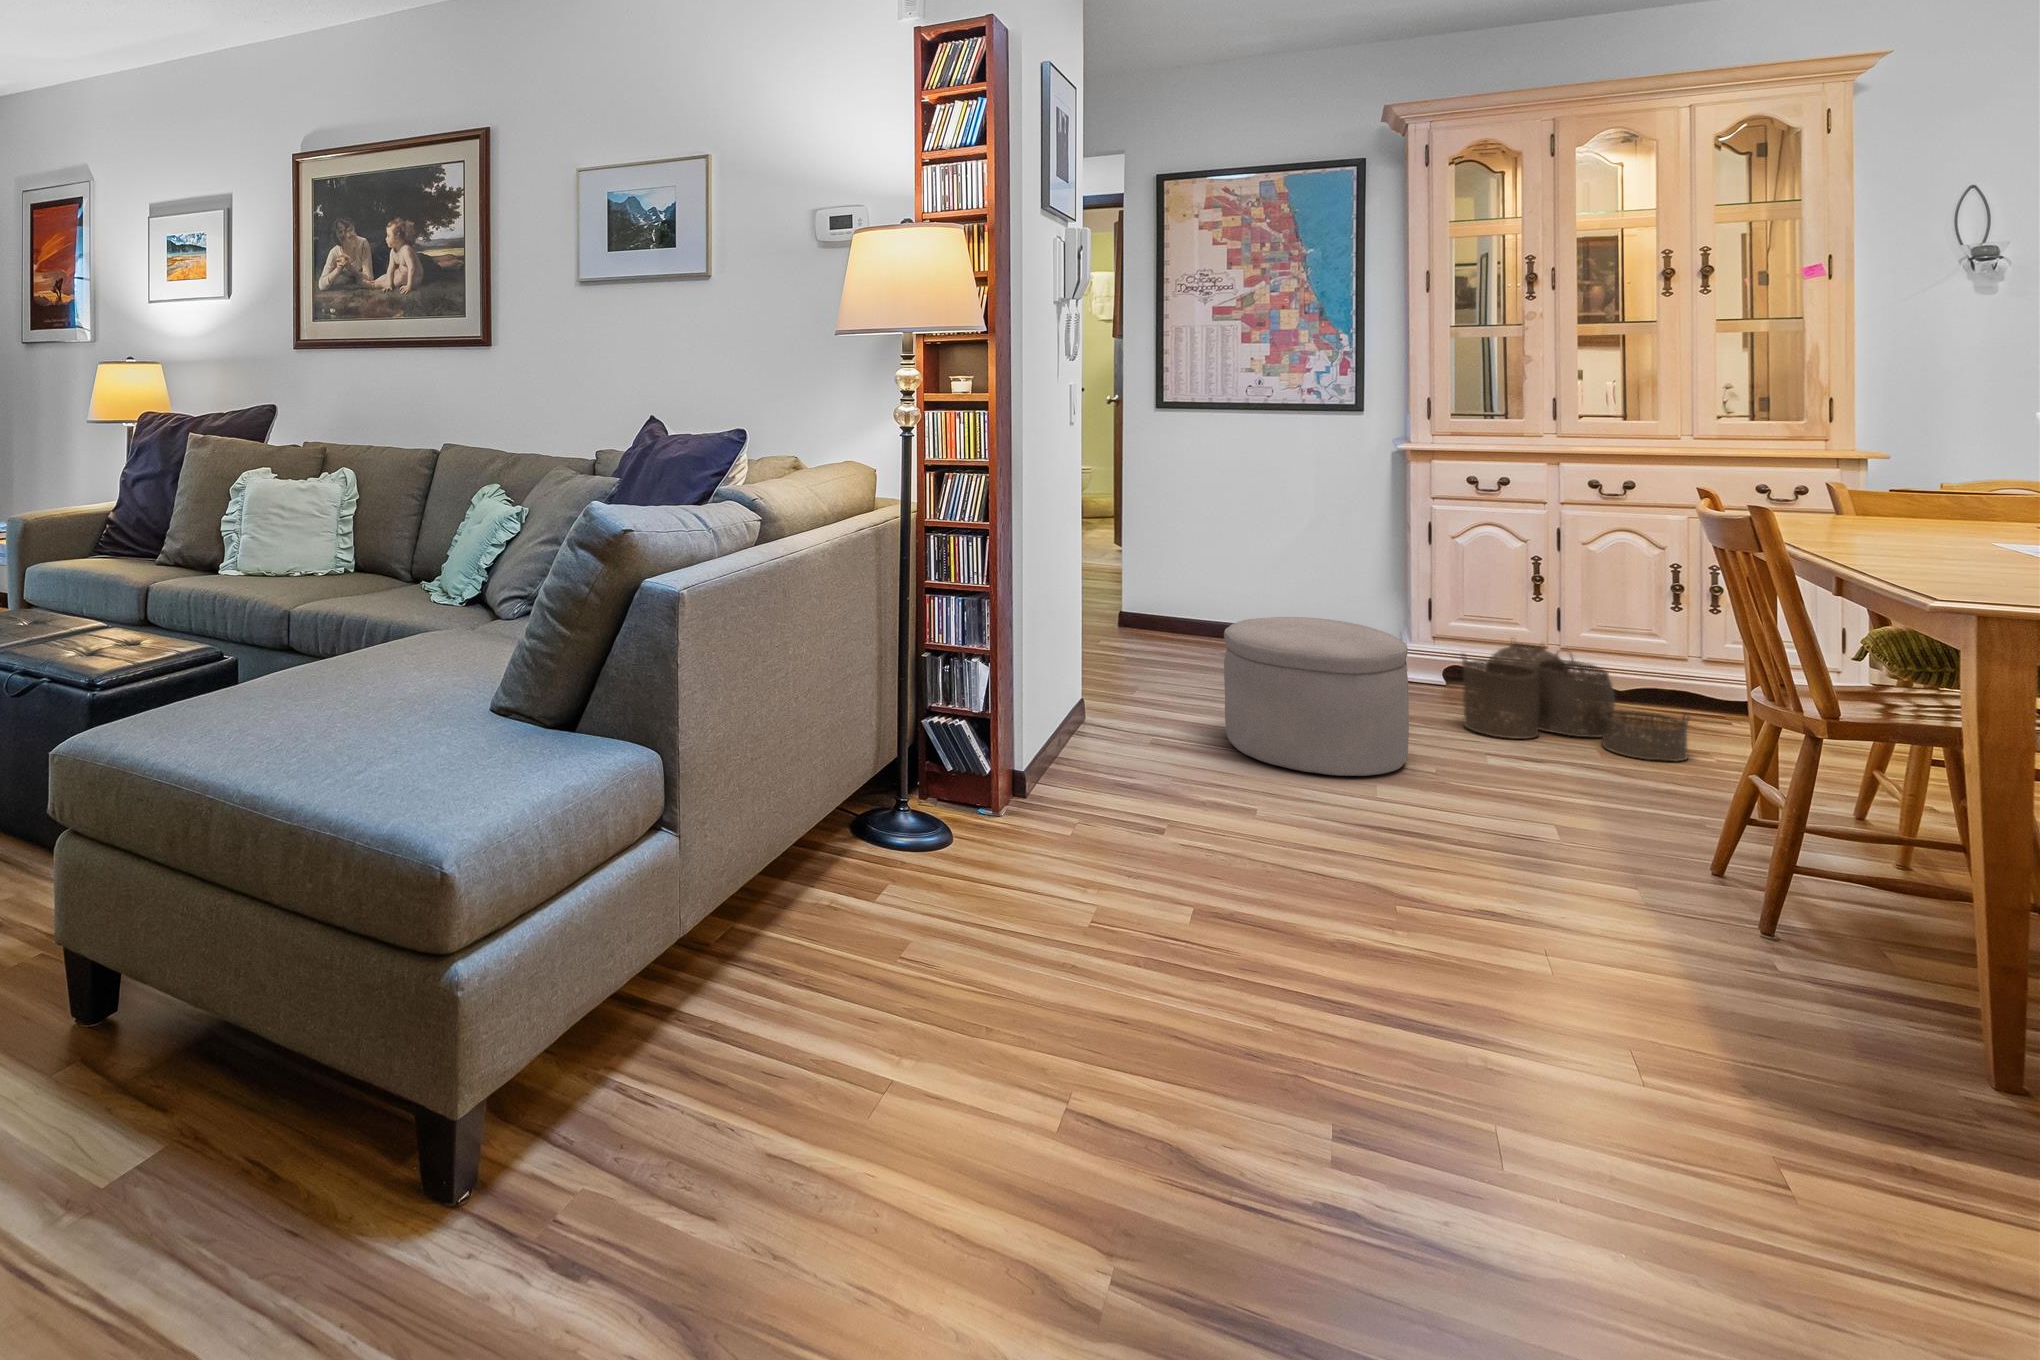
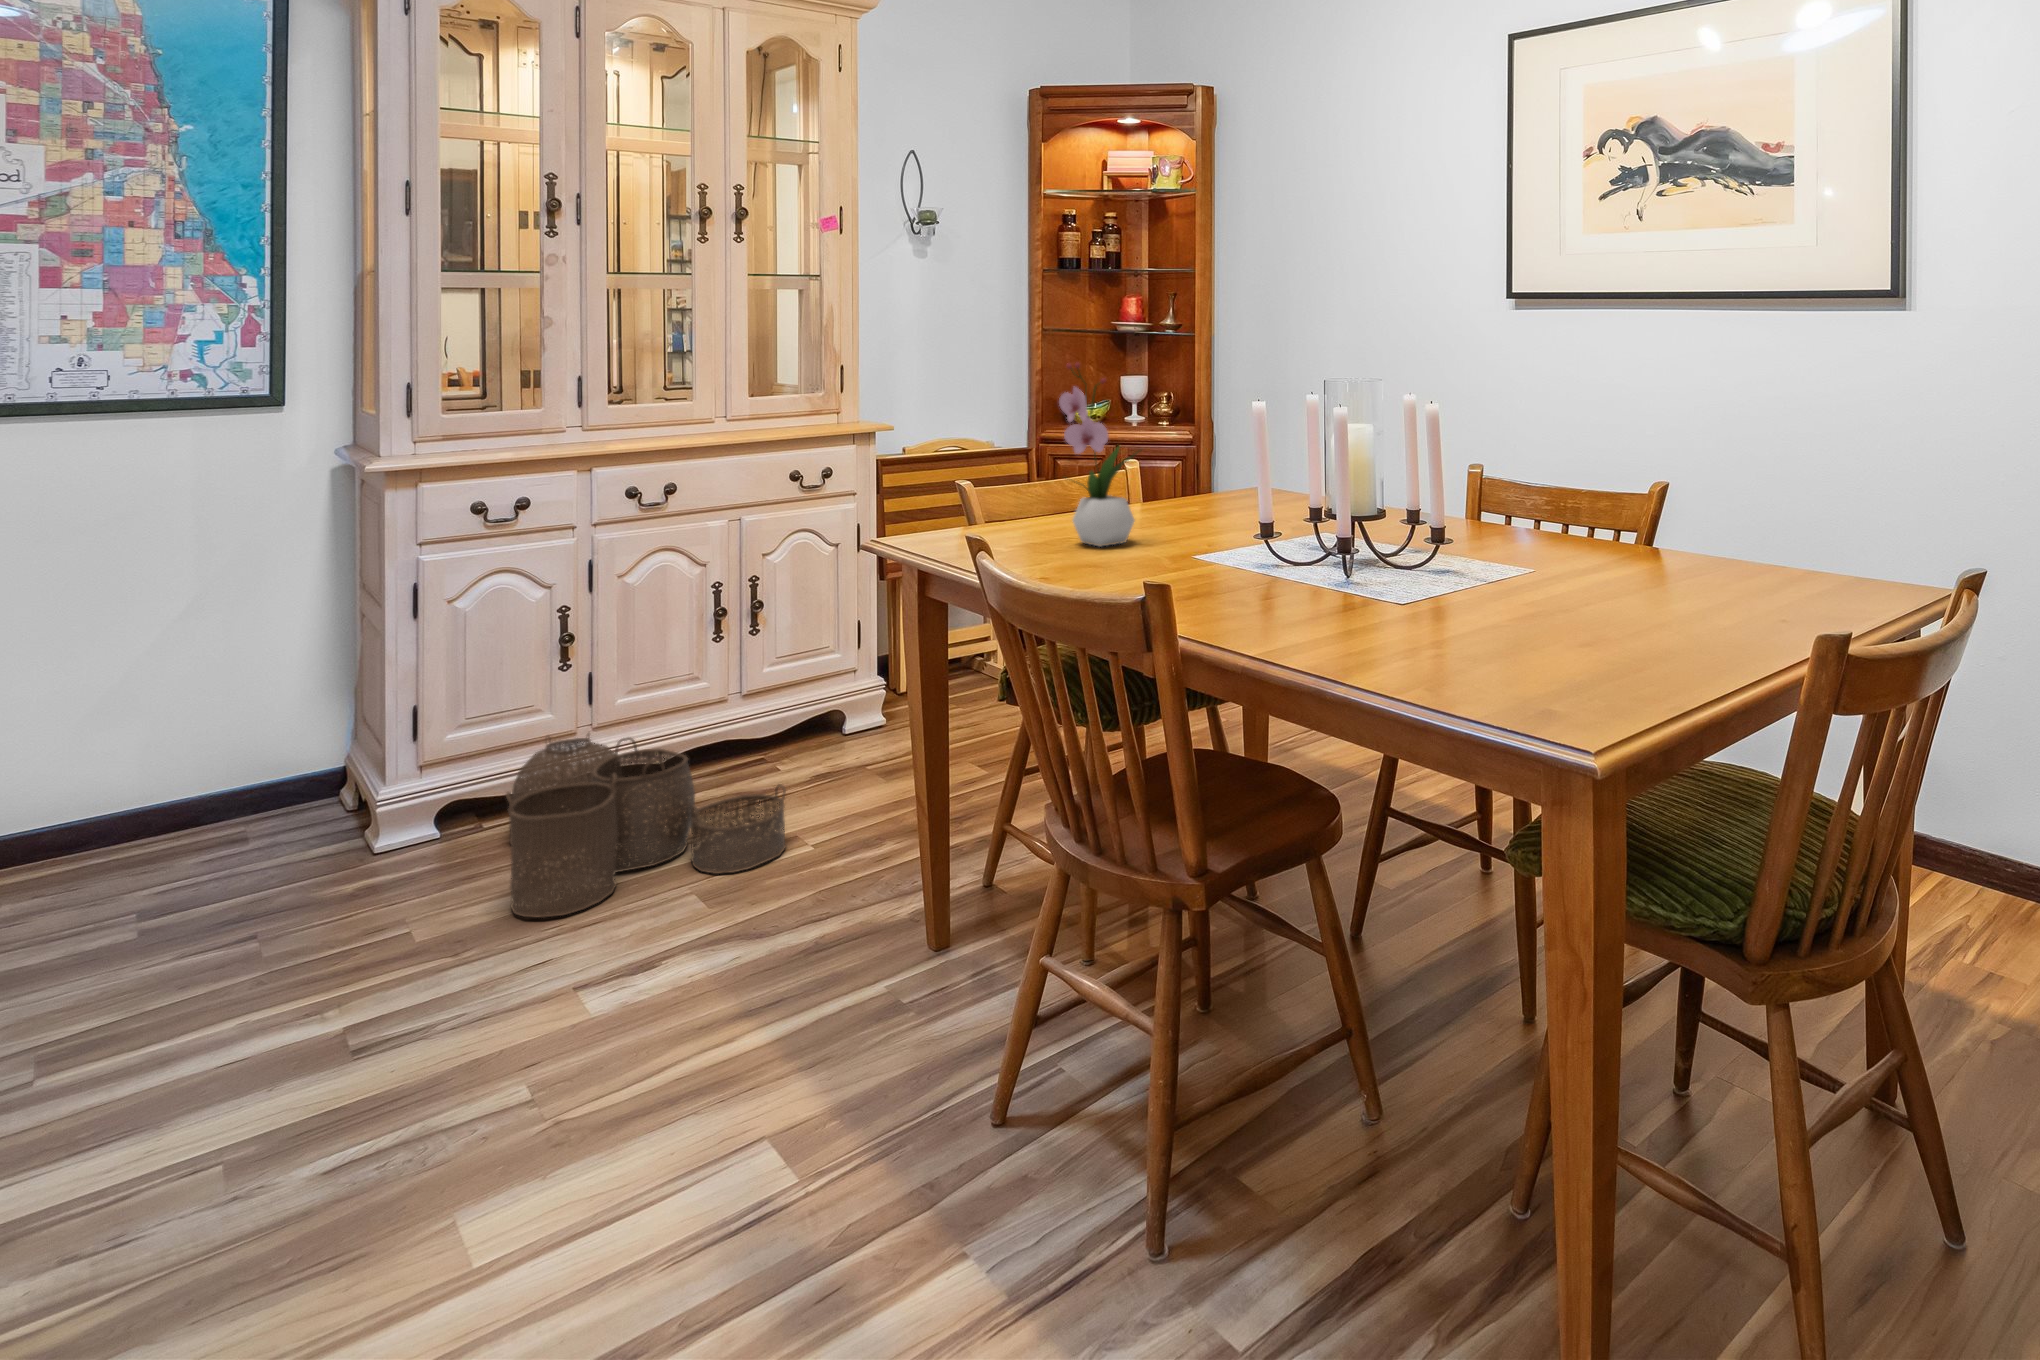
flower arrangement: none [1875,406,1977,561] -> present [1059,363,1137,546]
ottoman: present [1224,617,1409,776] -> none [59,810,475,1226]

